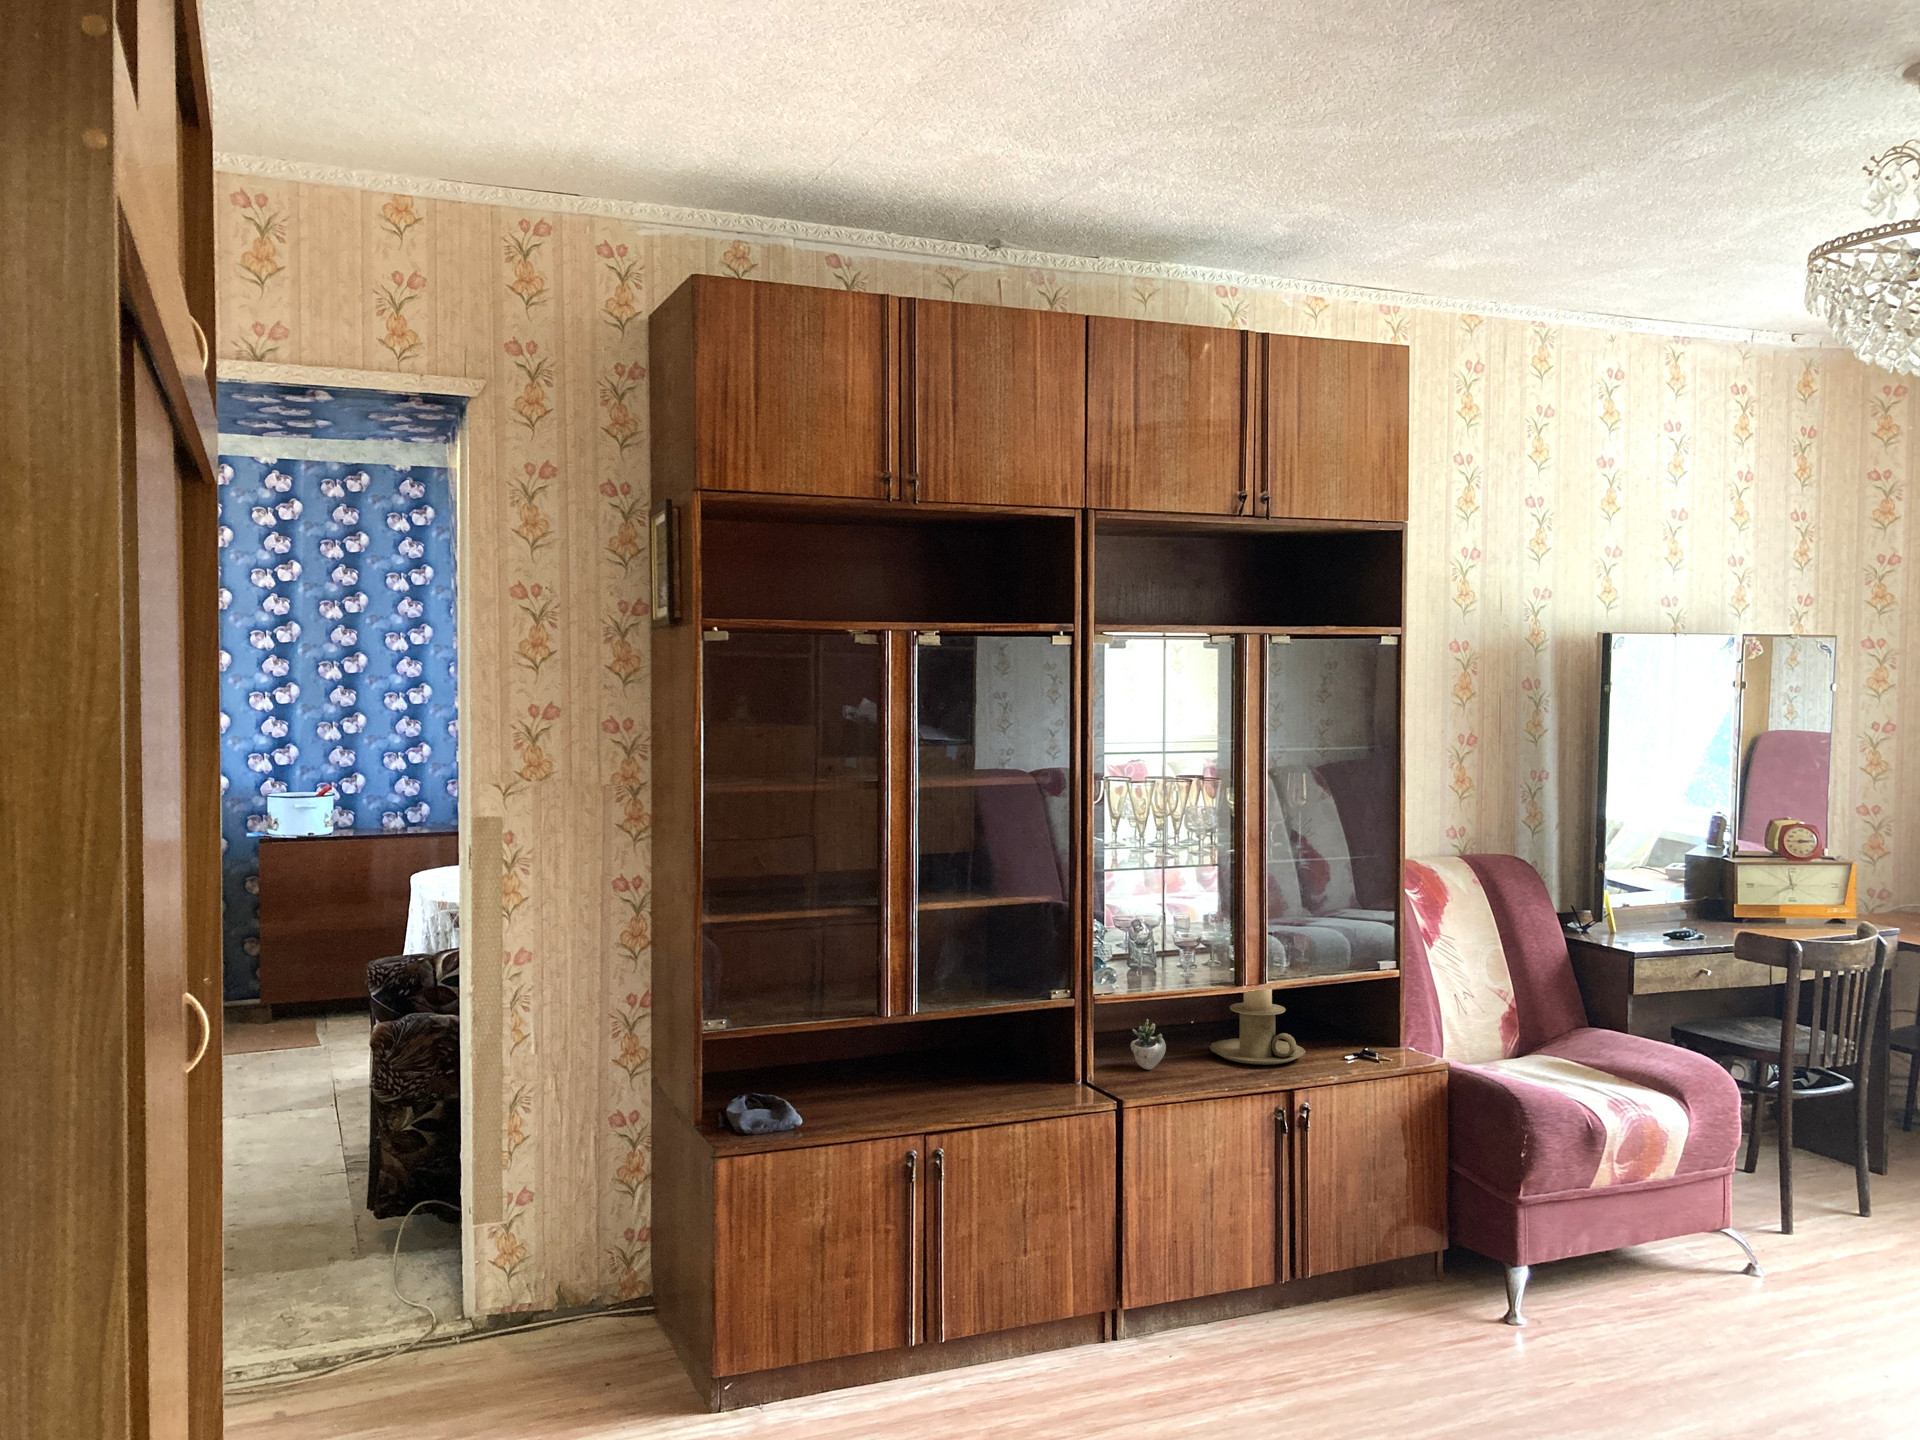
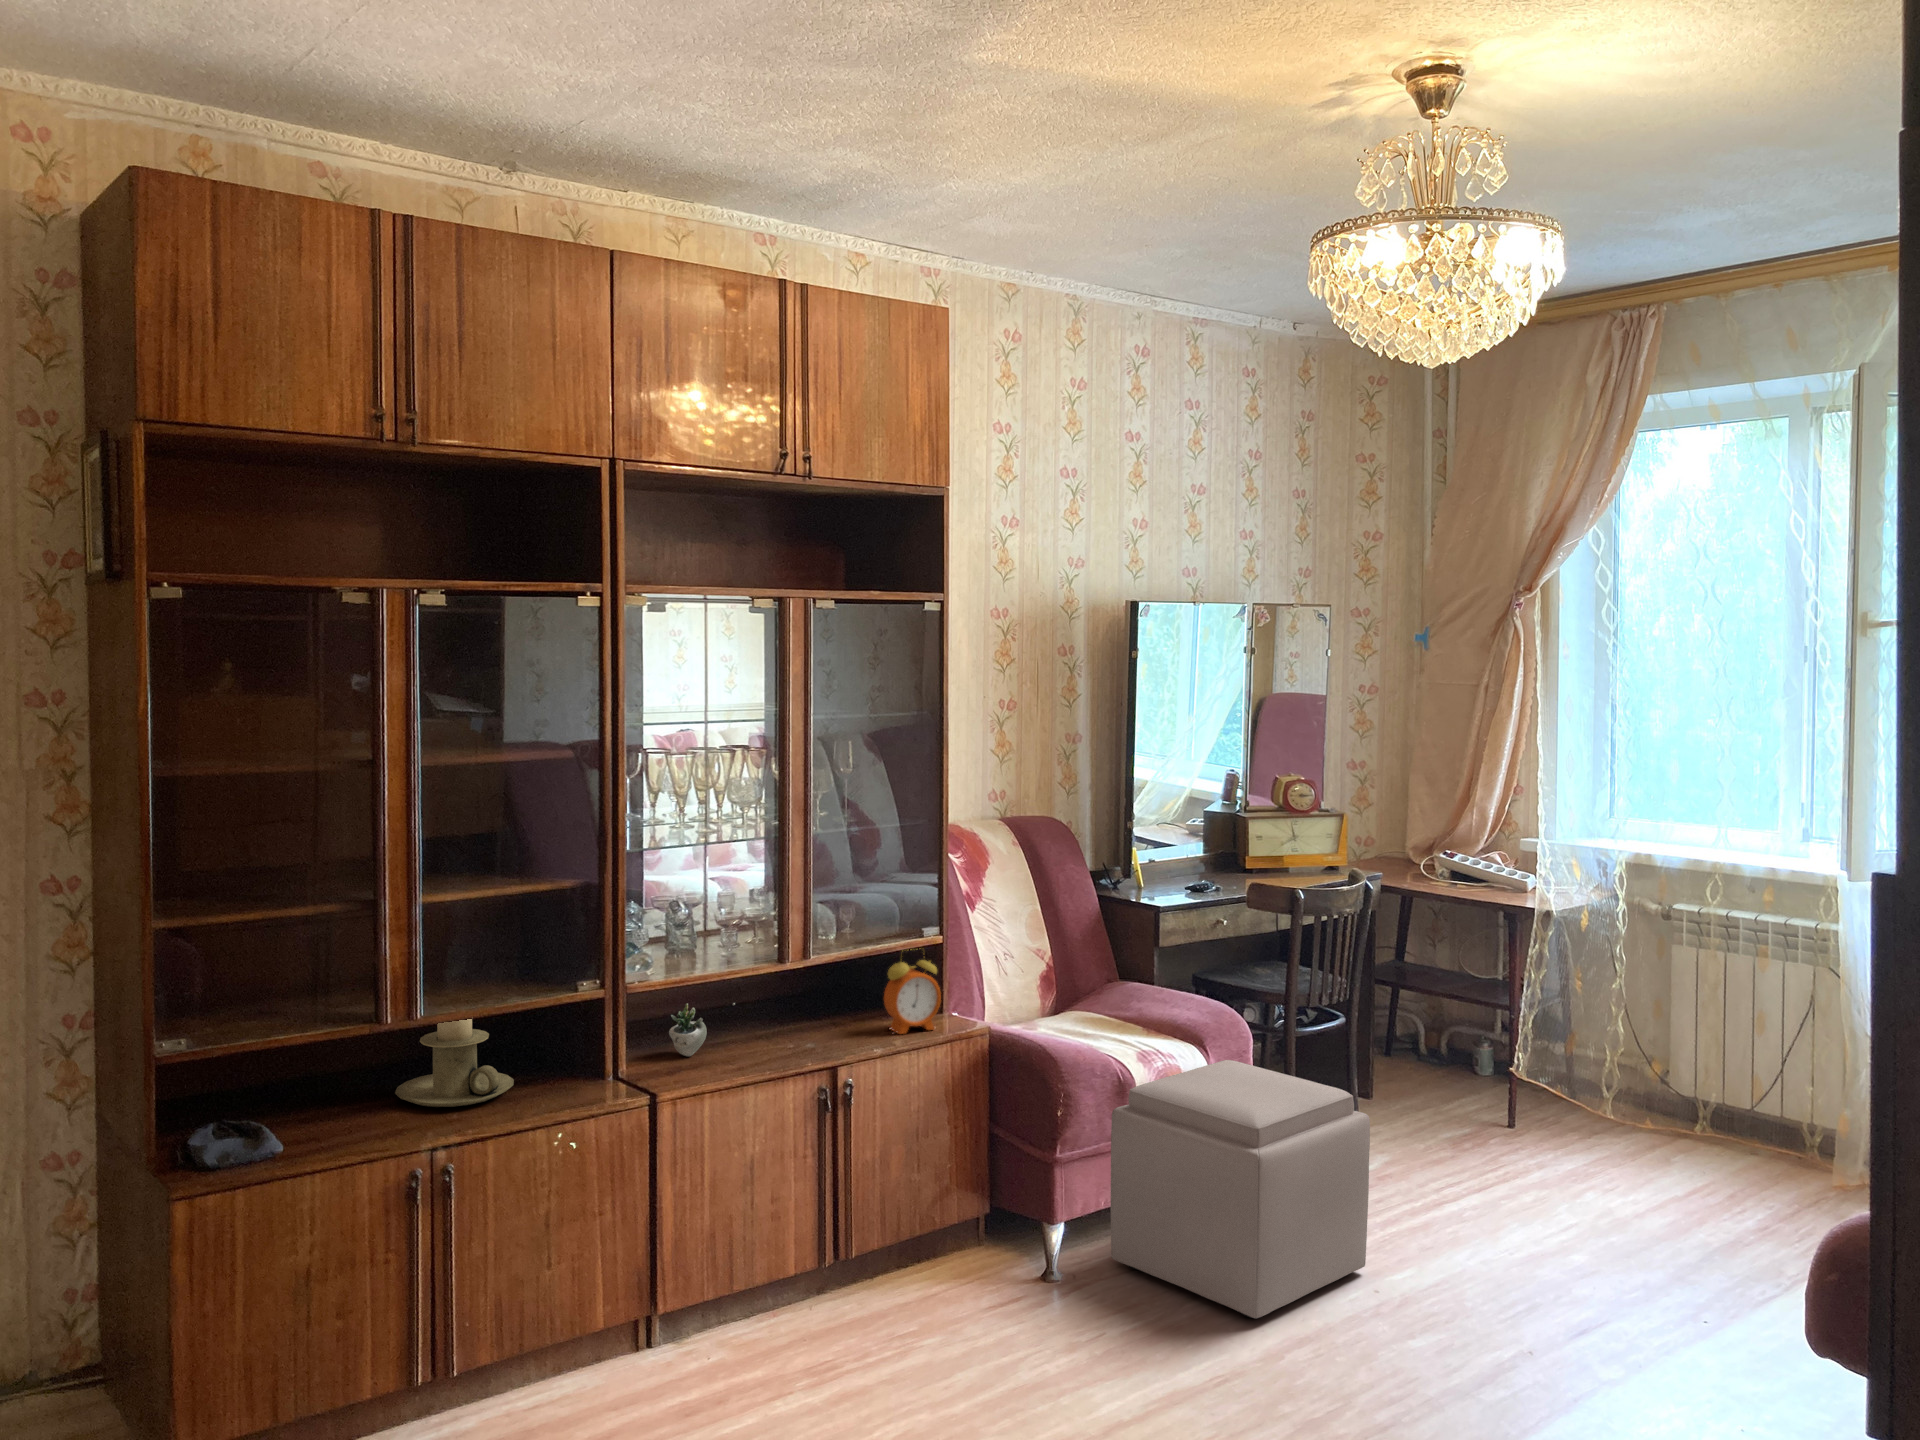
alarm clock: none [1338,980,1397,1063] -> present [884,960,941,1034]
candle holder: present [1210,989,1306,1065] -> present [395,1019,514,1107]
ottoman: none [1579,1115,1879,1387] -> present [1111,1060,1370,1318]

